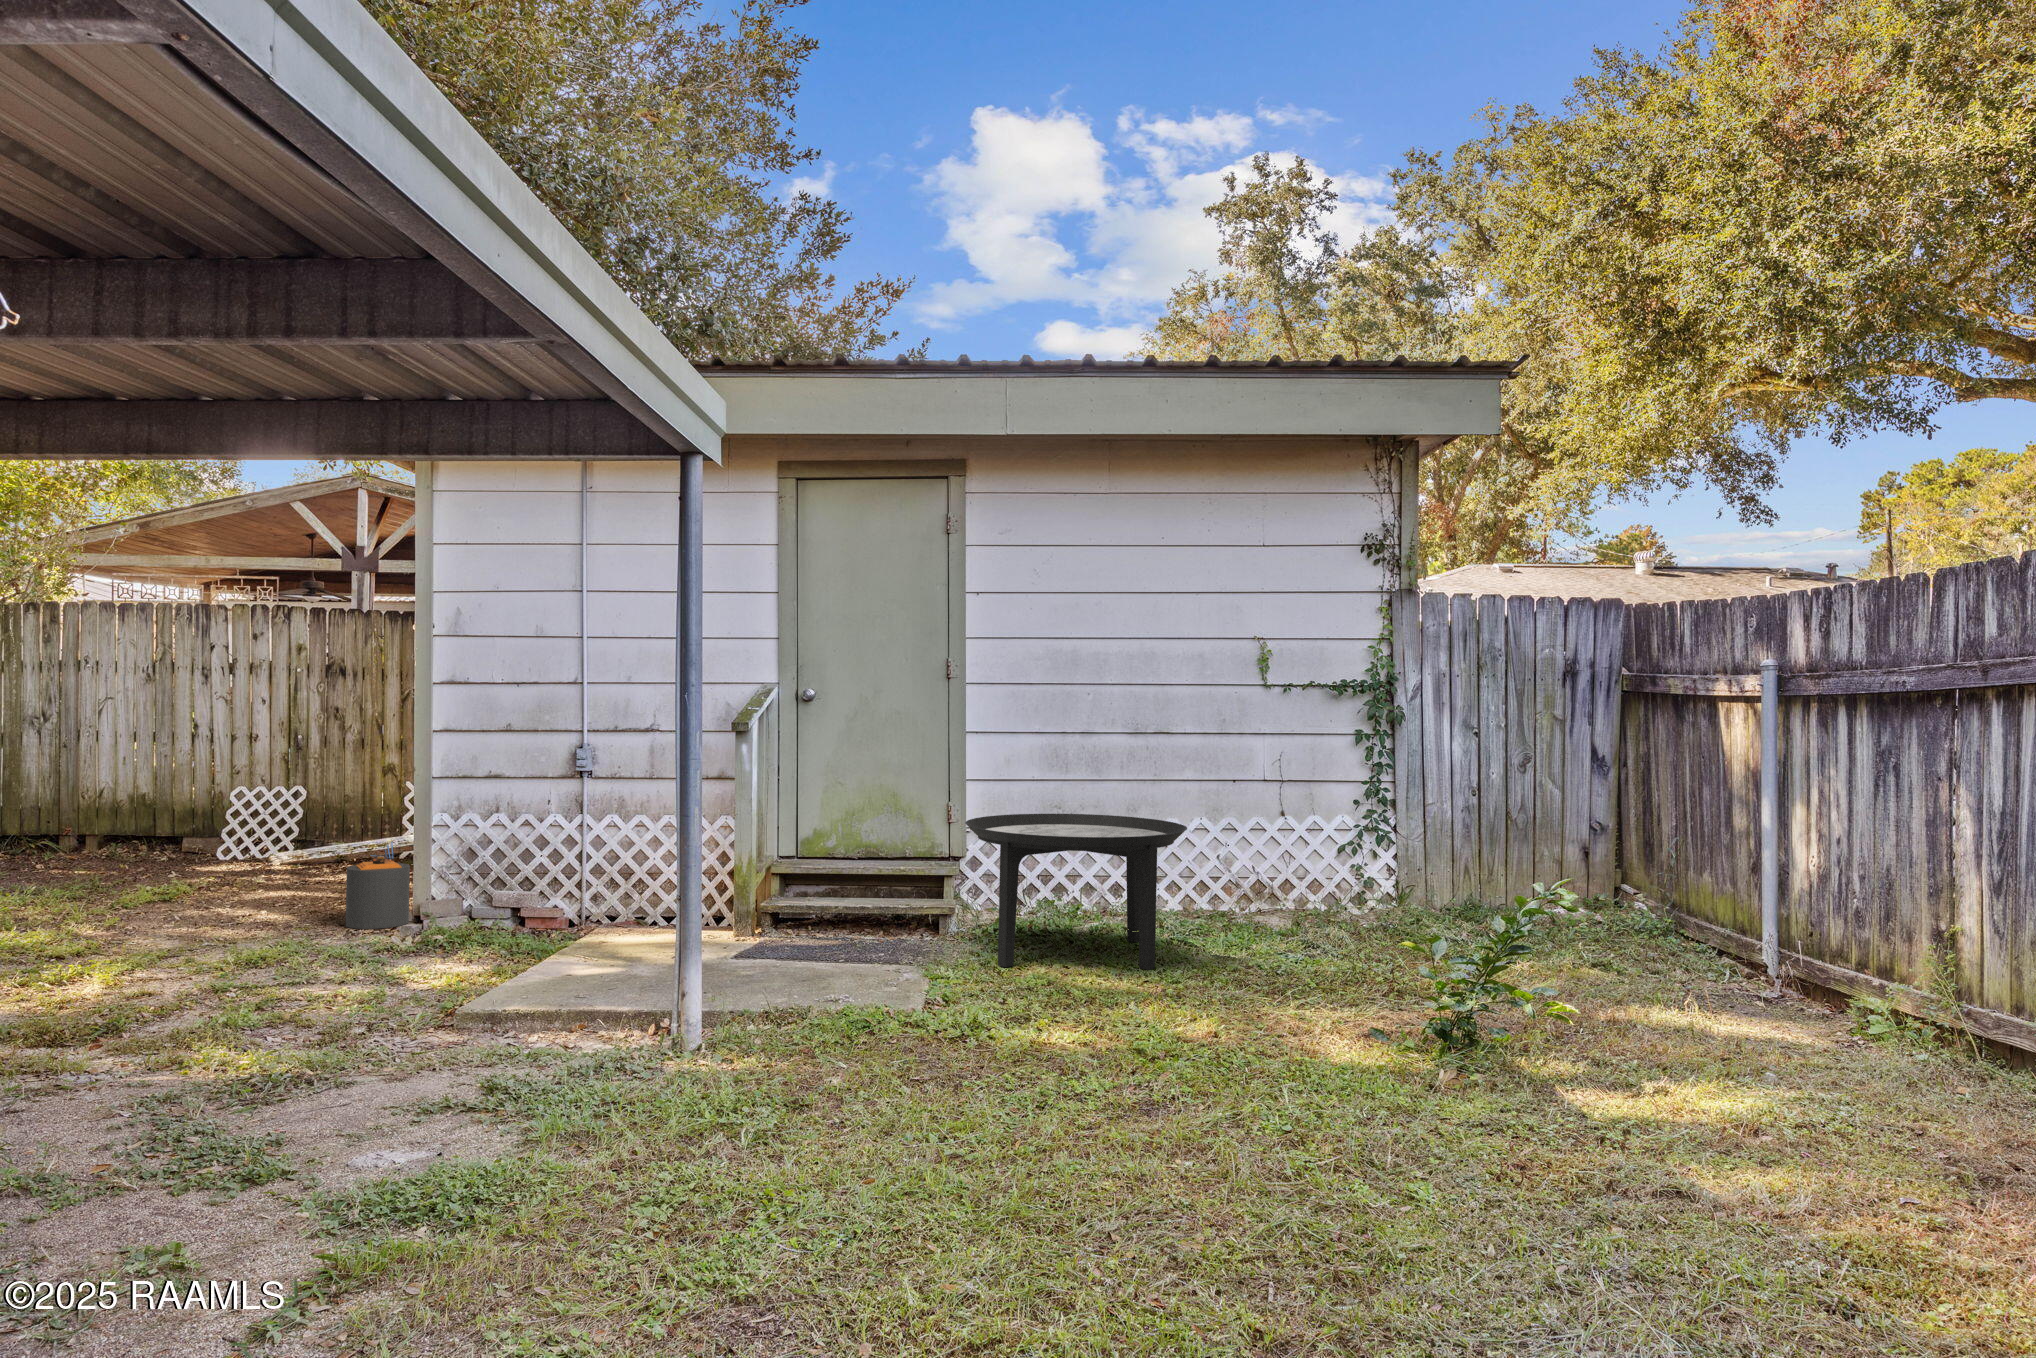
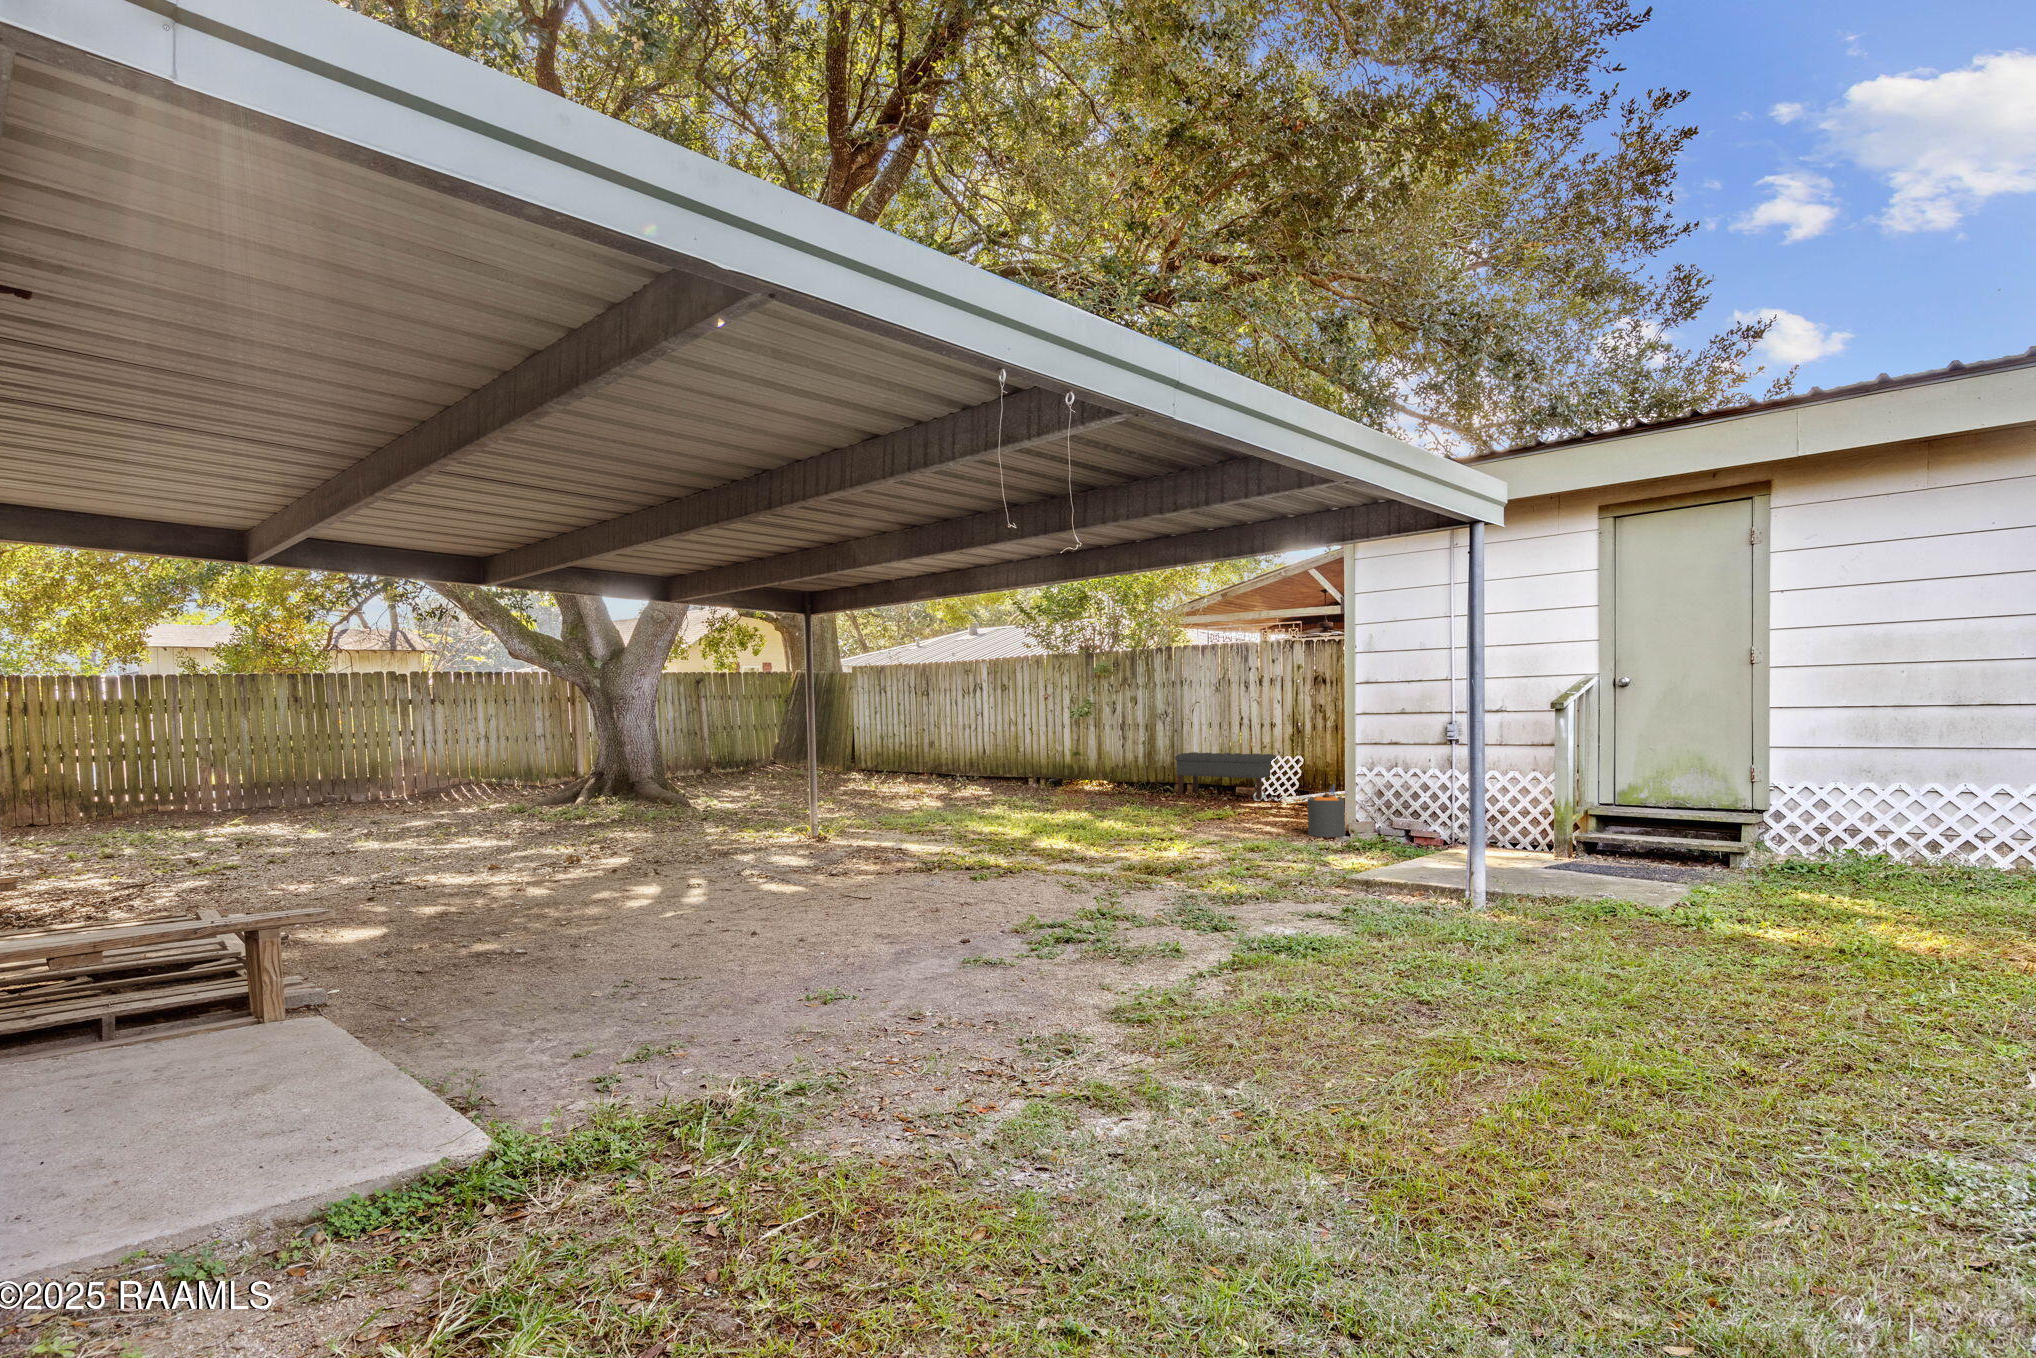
bench: none [58,782,261,860] -> present [1175,752,1277,800]
round table: present [965,814,1187,970] -> none [1748,776,1997,913]

